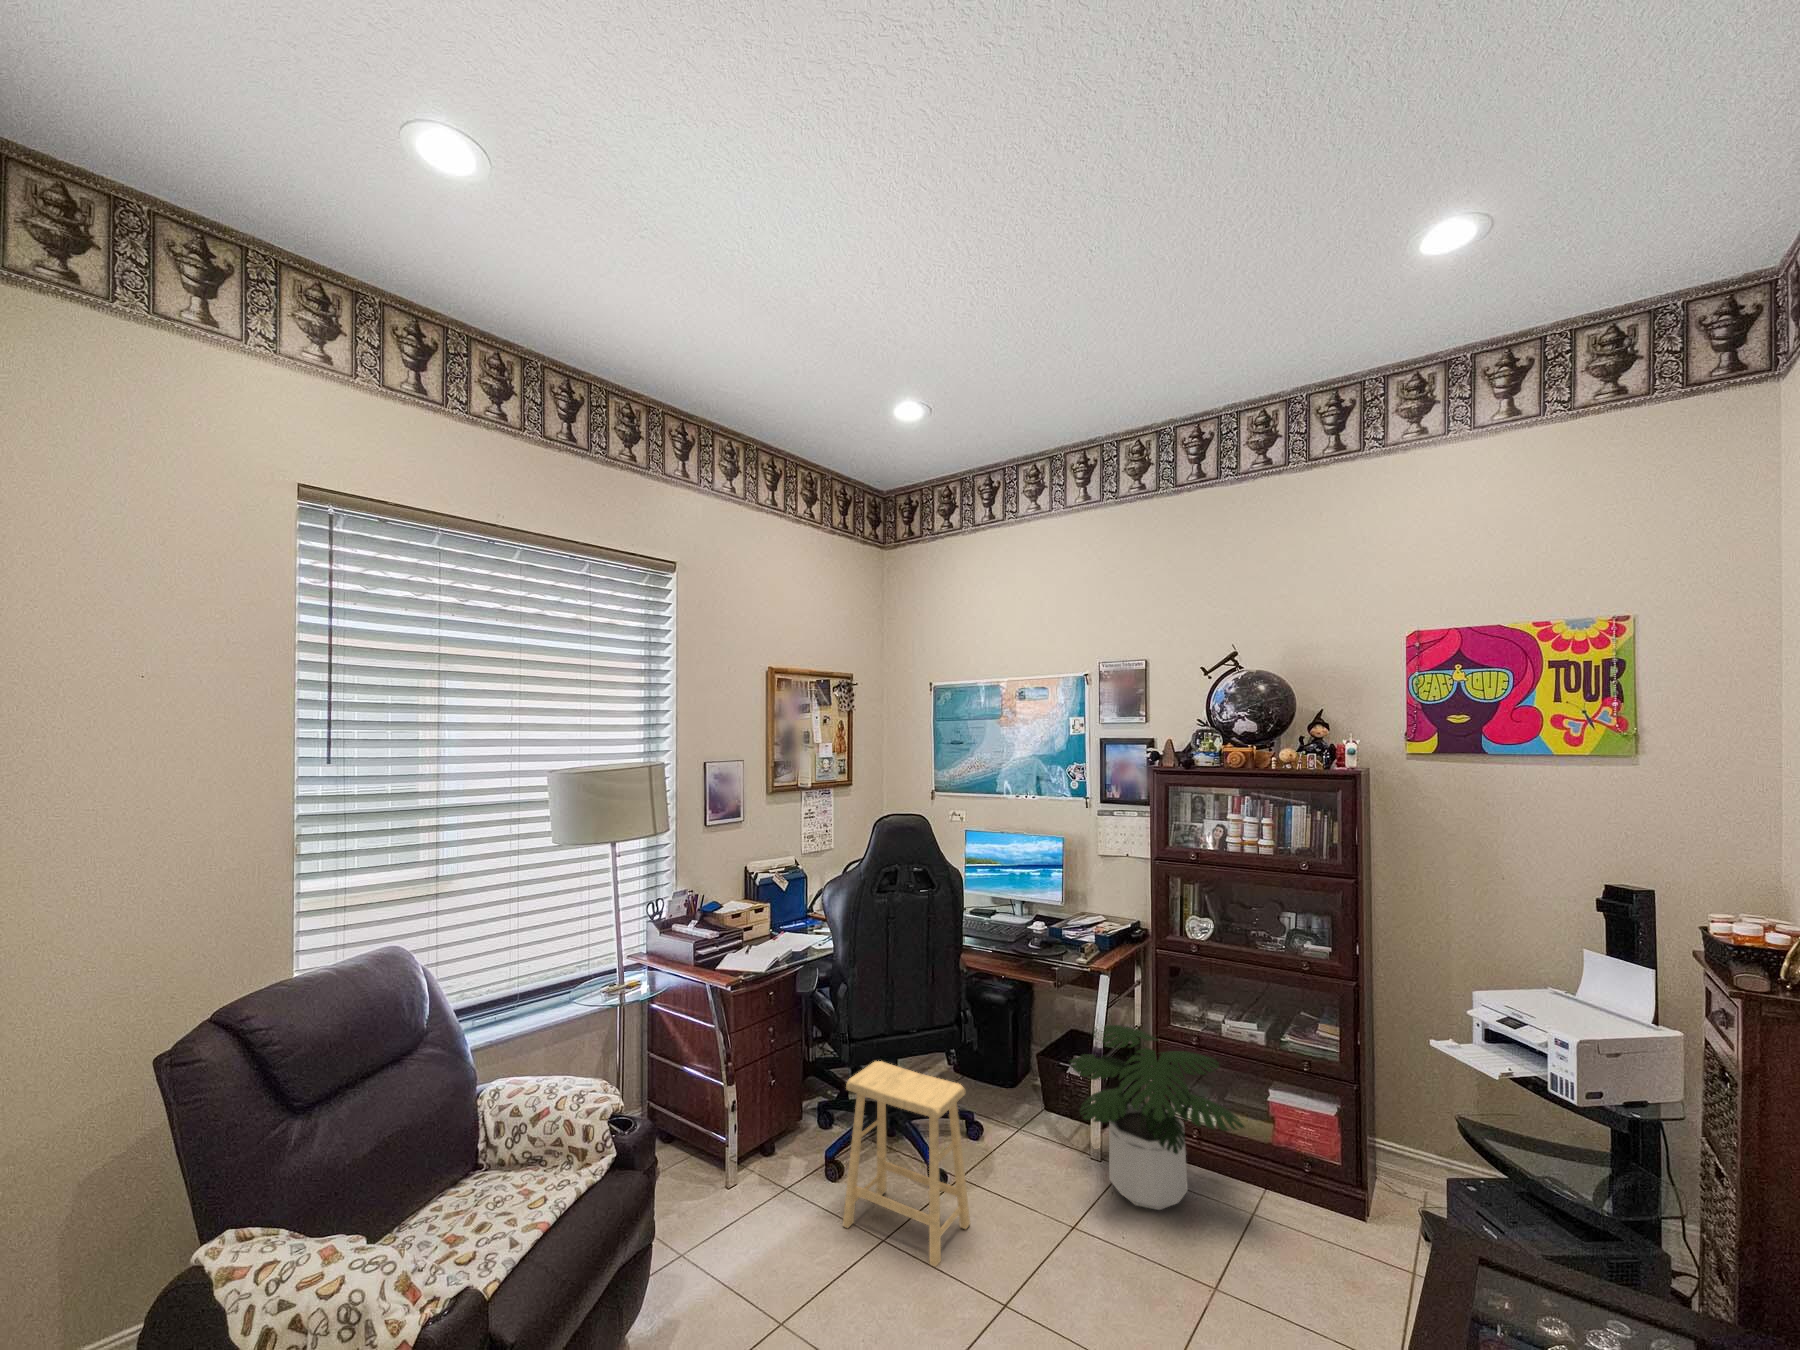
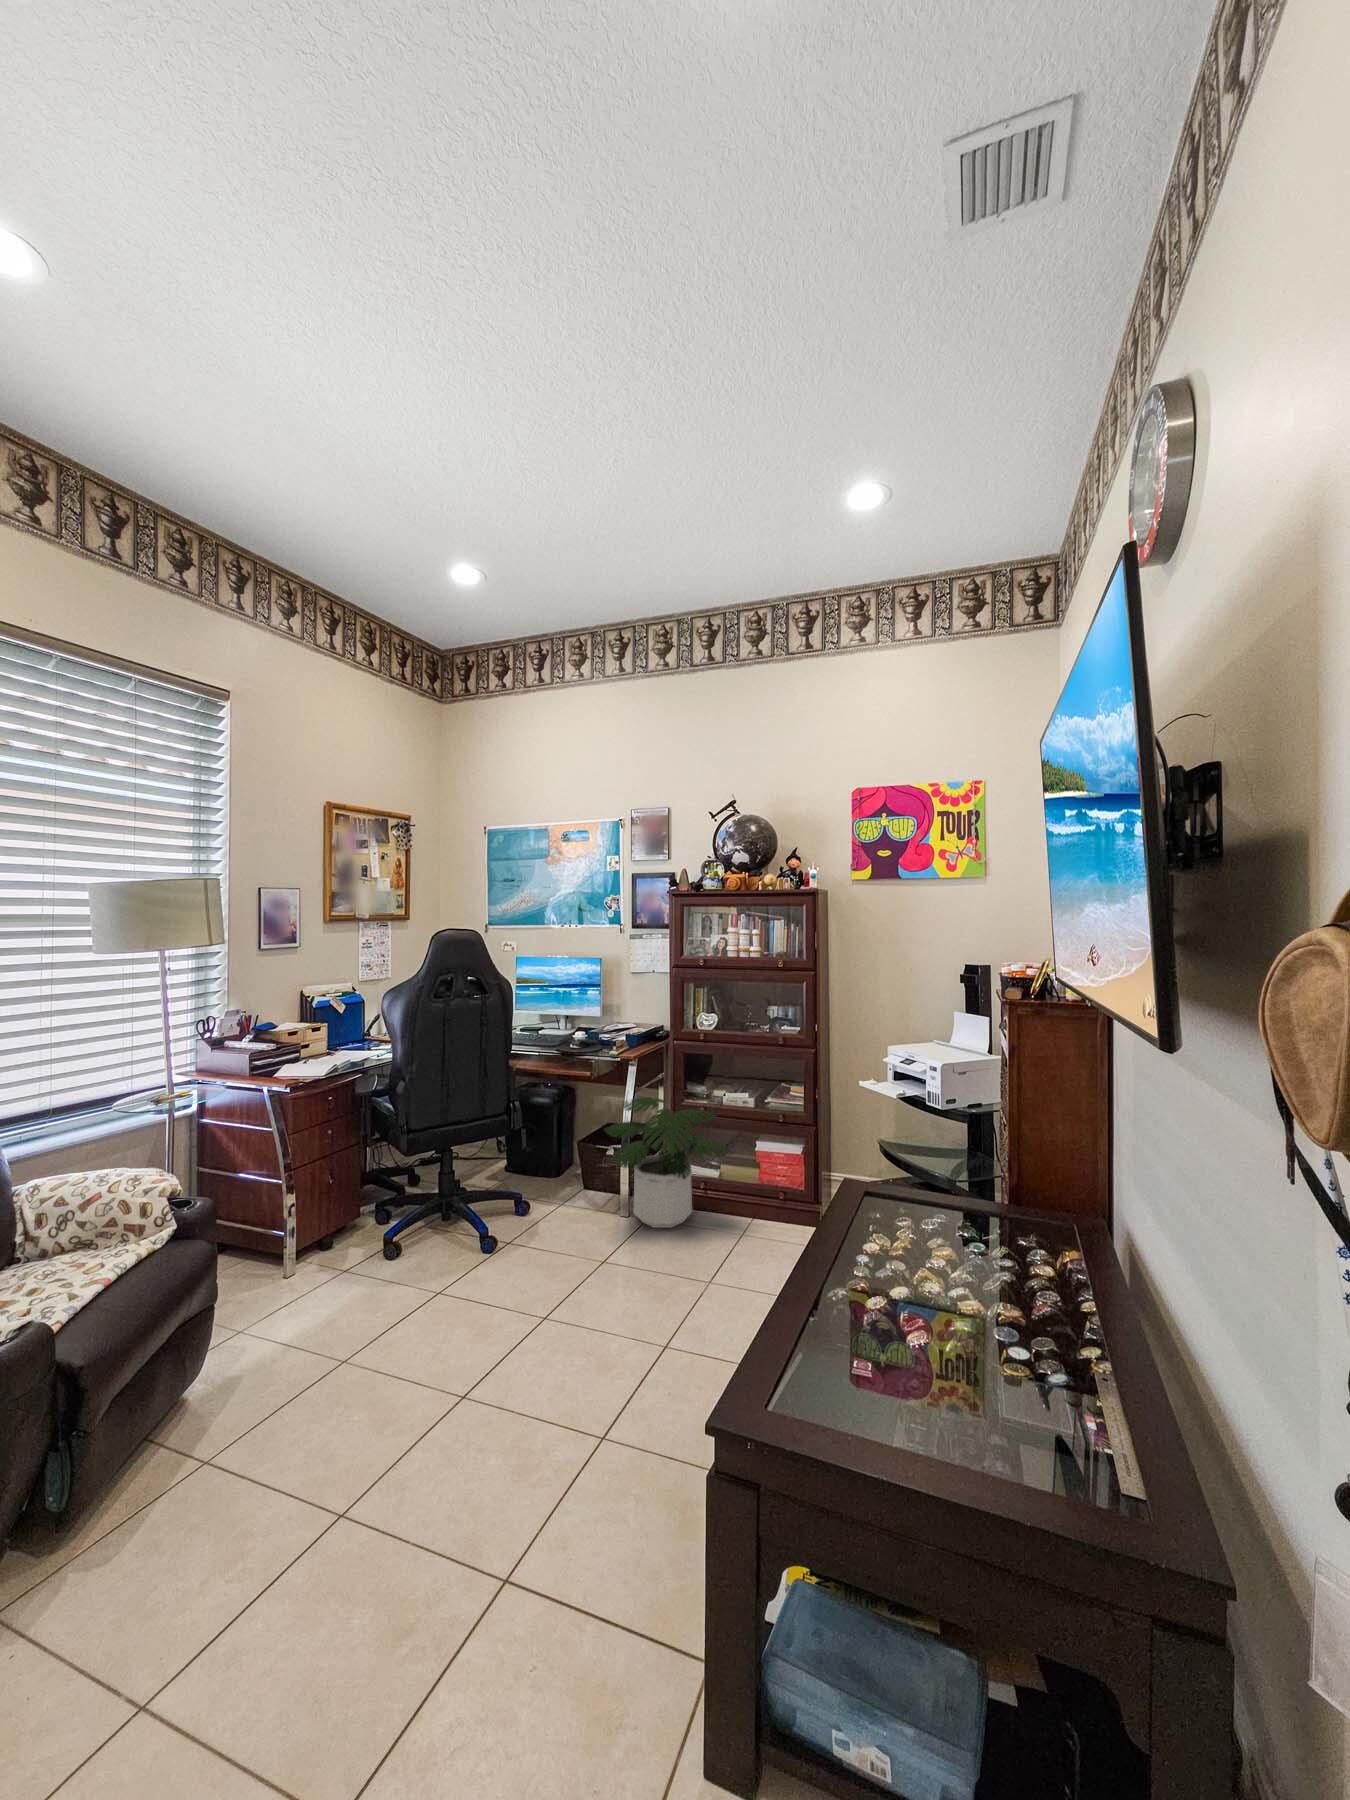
footstool: present [843,1061,970,1267] -> none [407,1140,521,1292]

